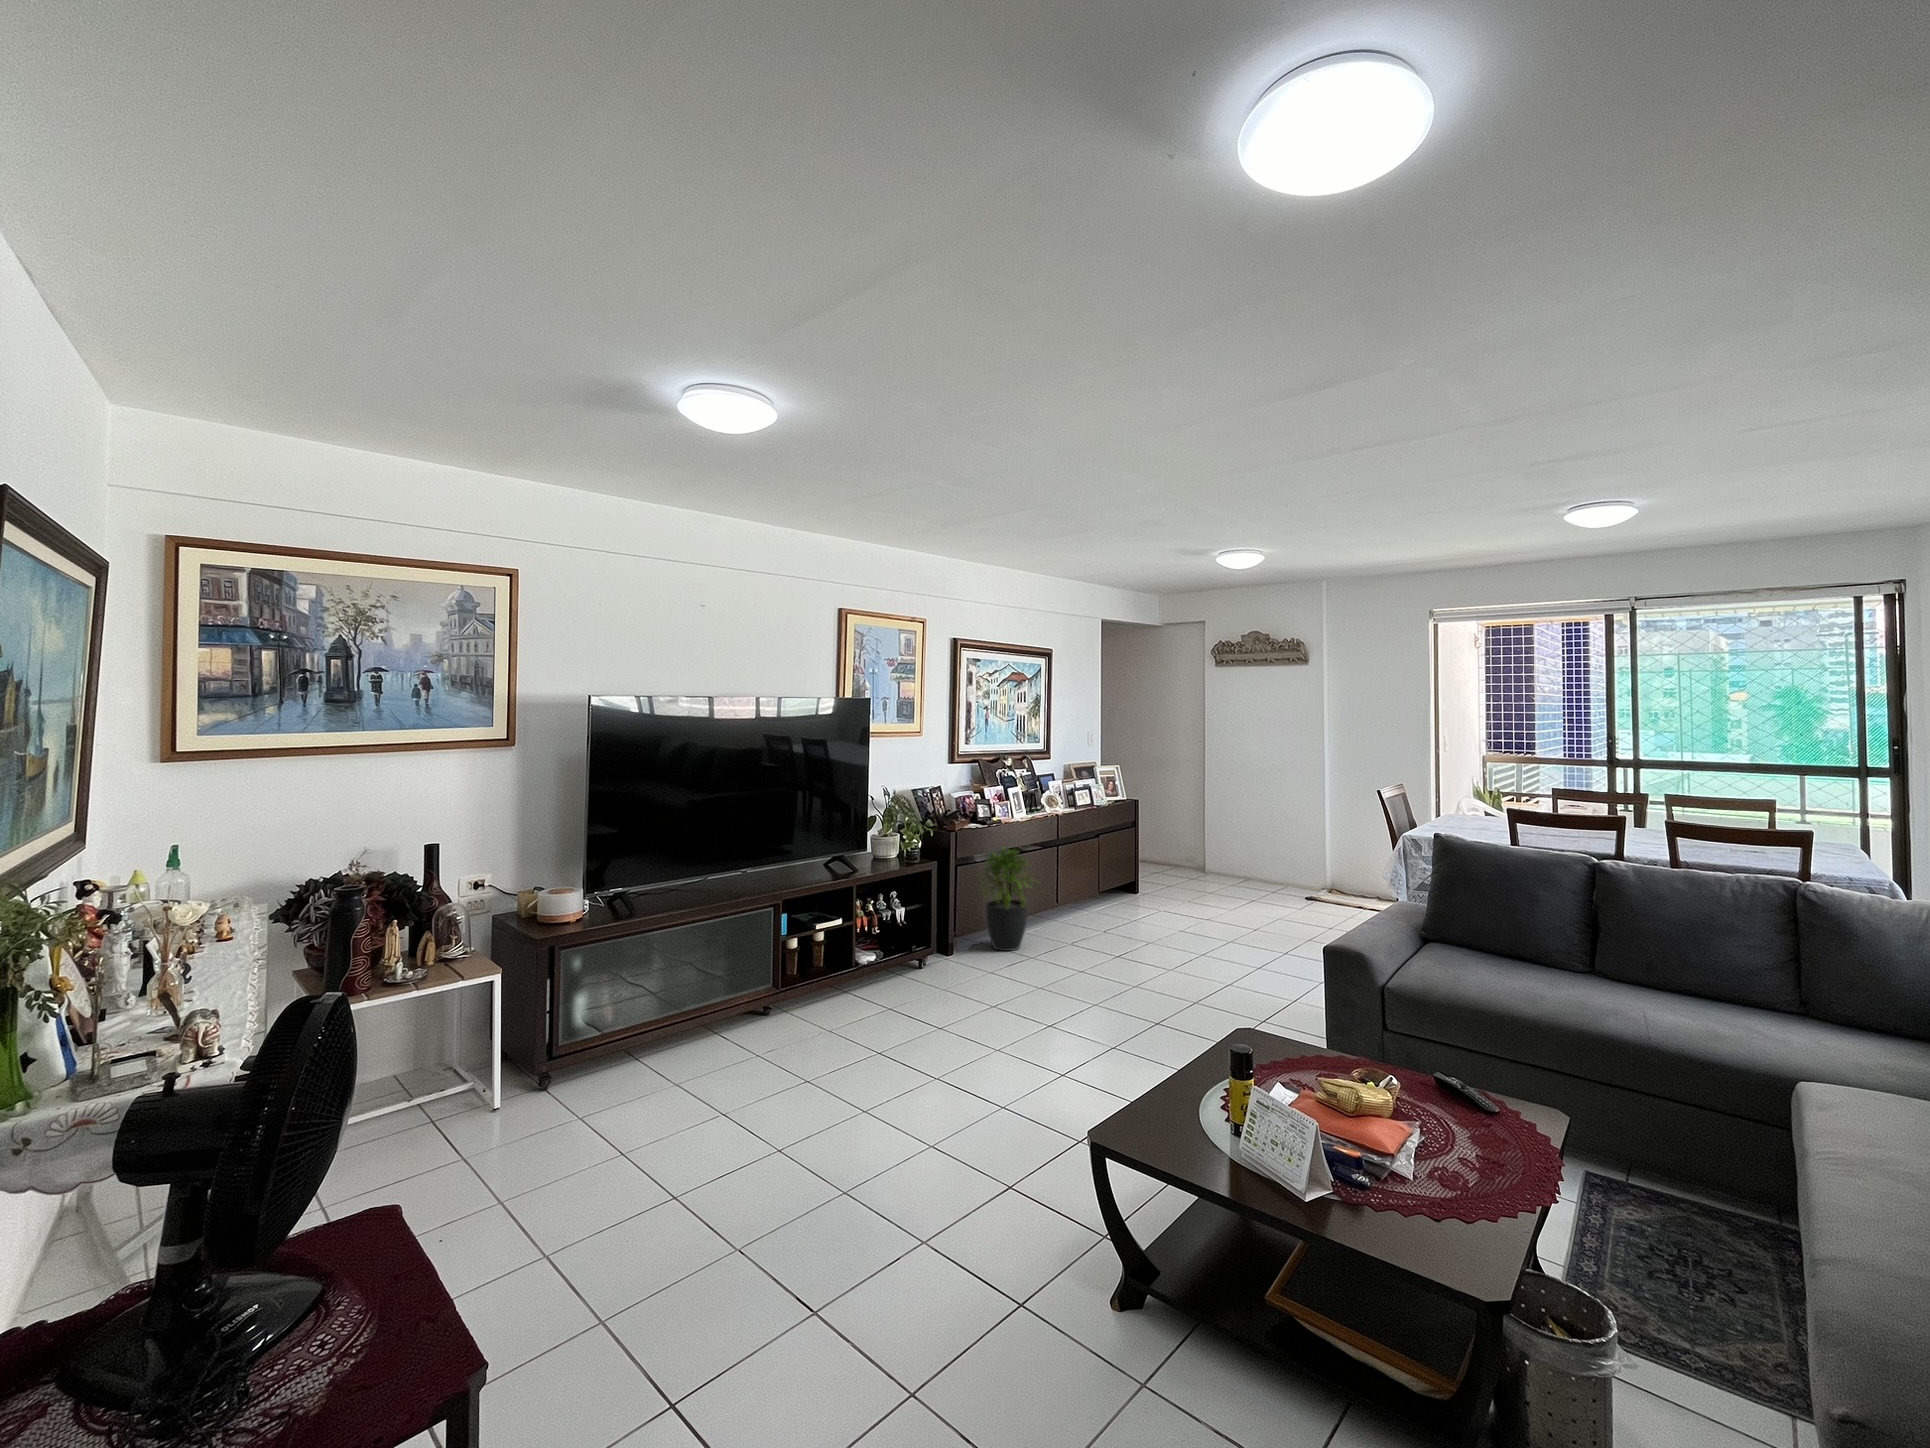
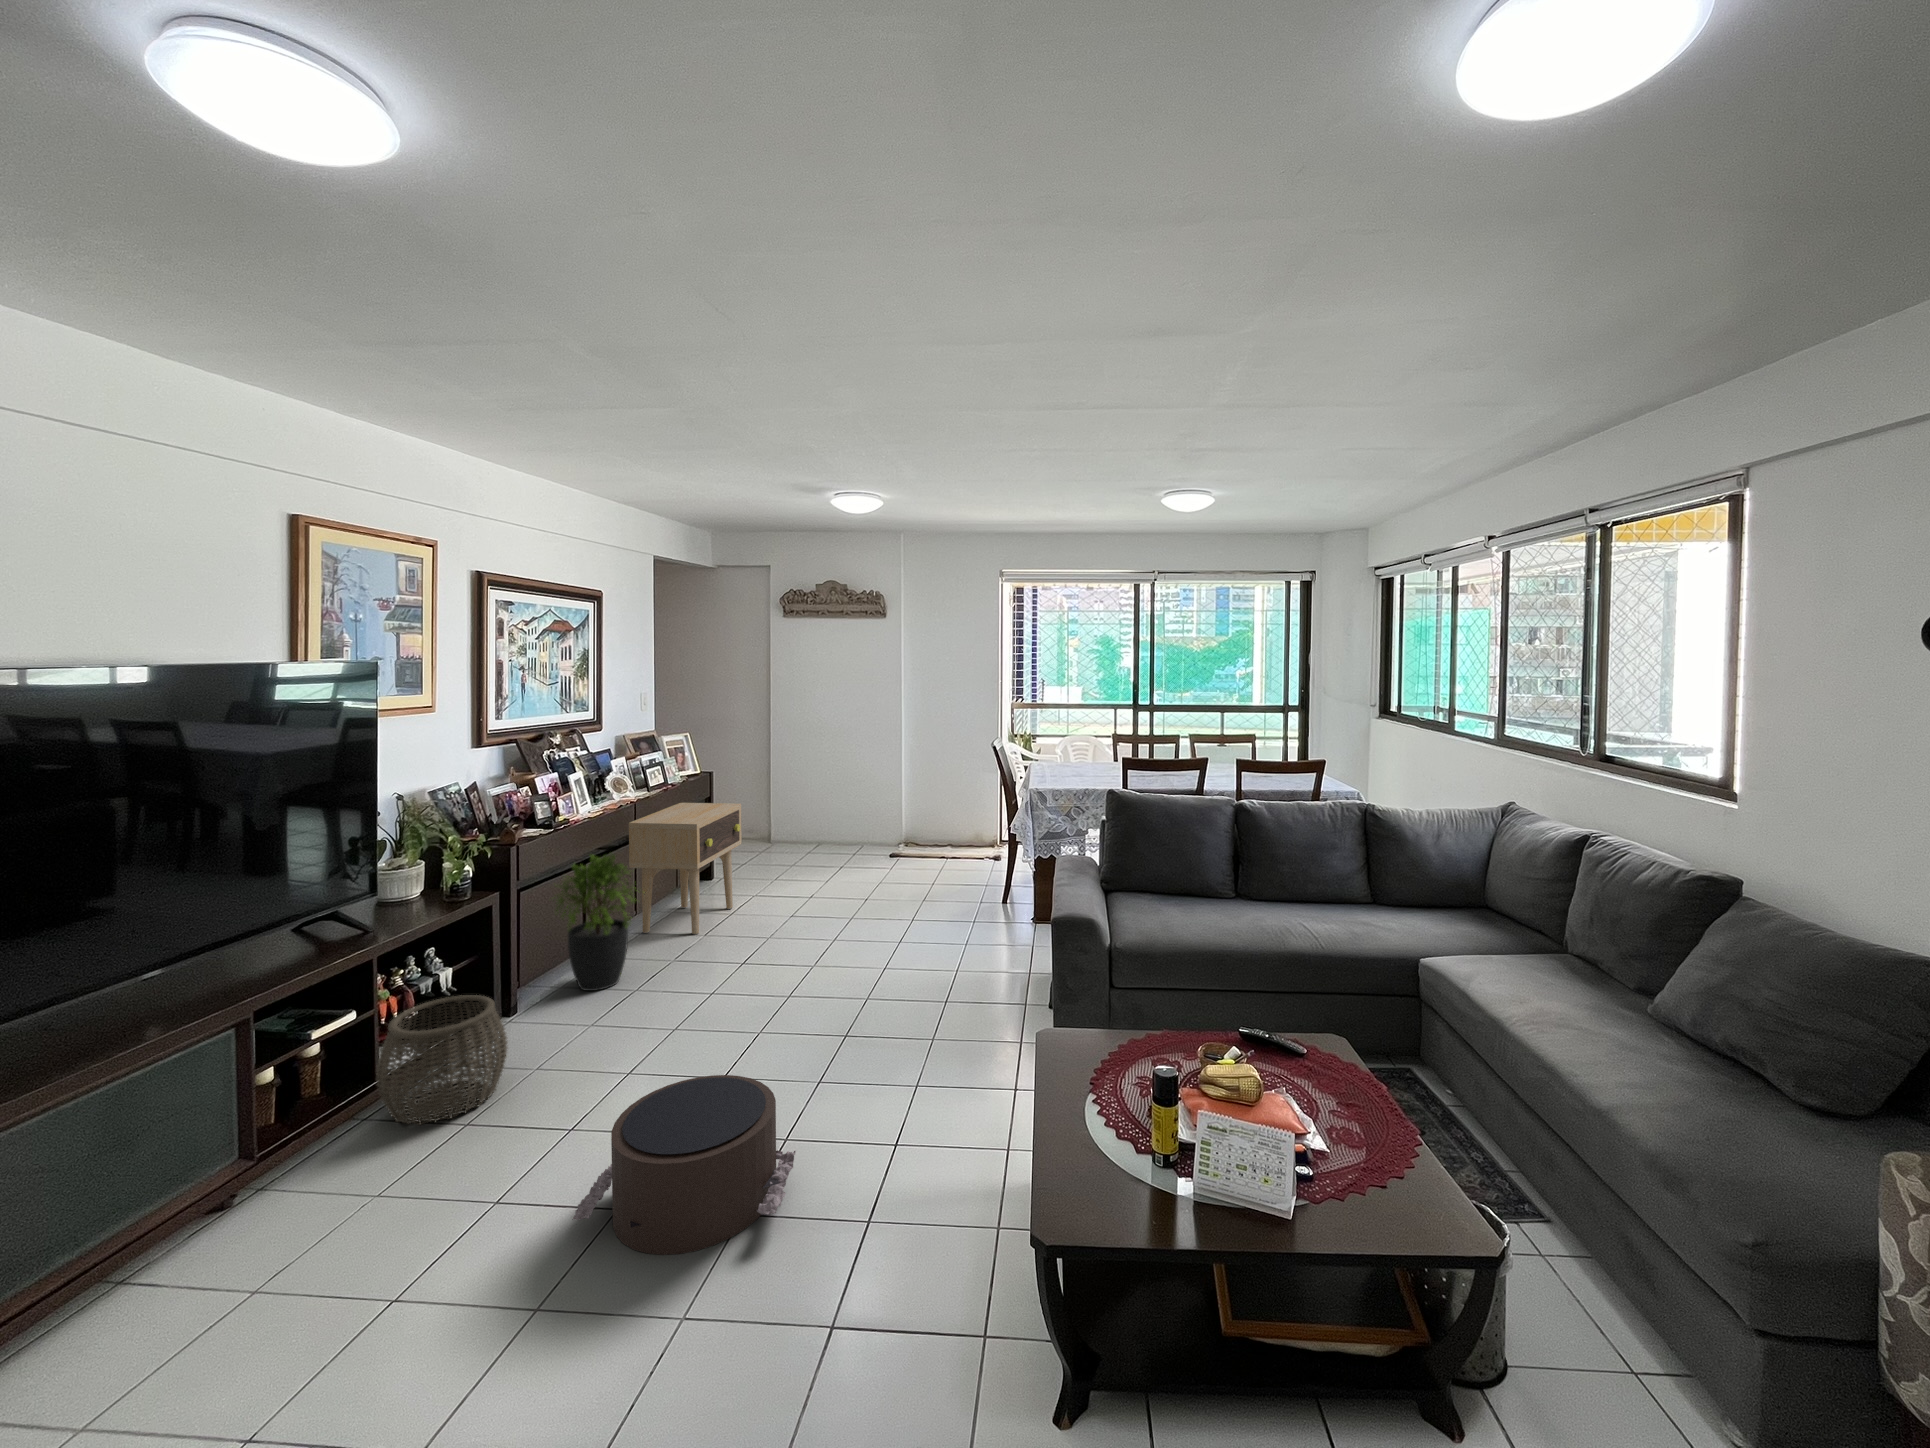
side table: none [1048,822,1142,930] -> present [629,803,742,934]
woven basket: none [846,922,918,999] -> present [376,995,508,1125]
pouf: none [890,1001,1033,1107] -> present [573,1075,796,1255]

